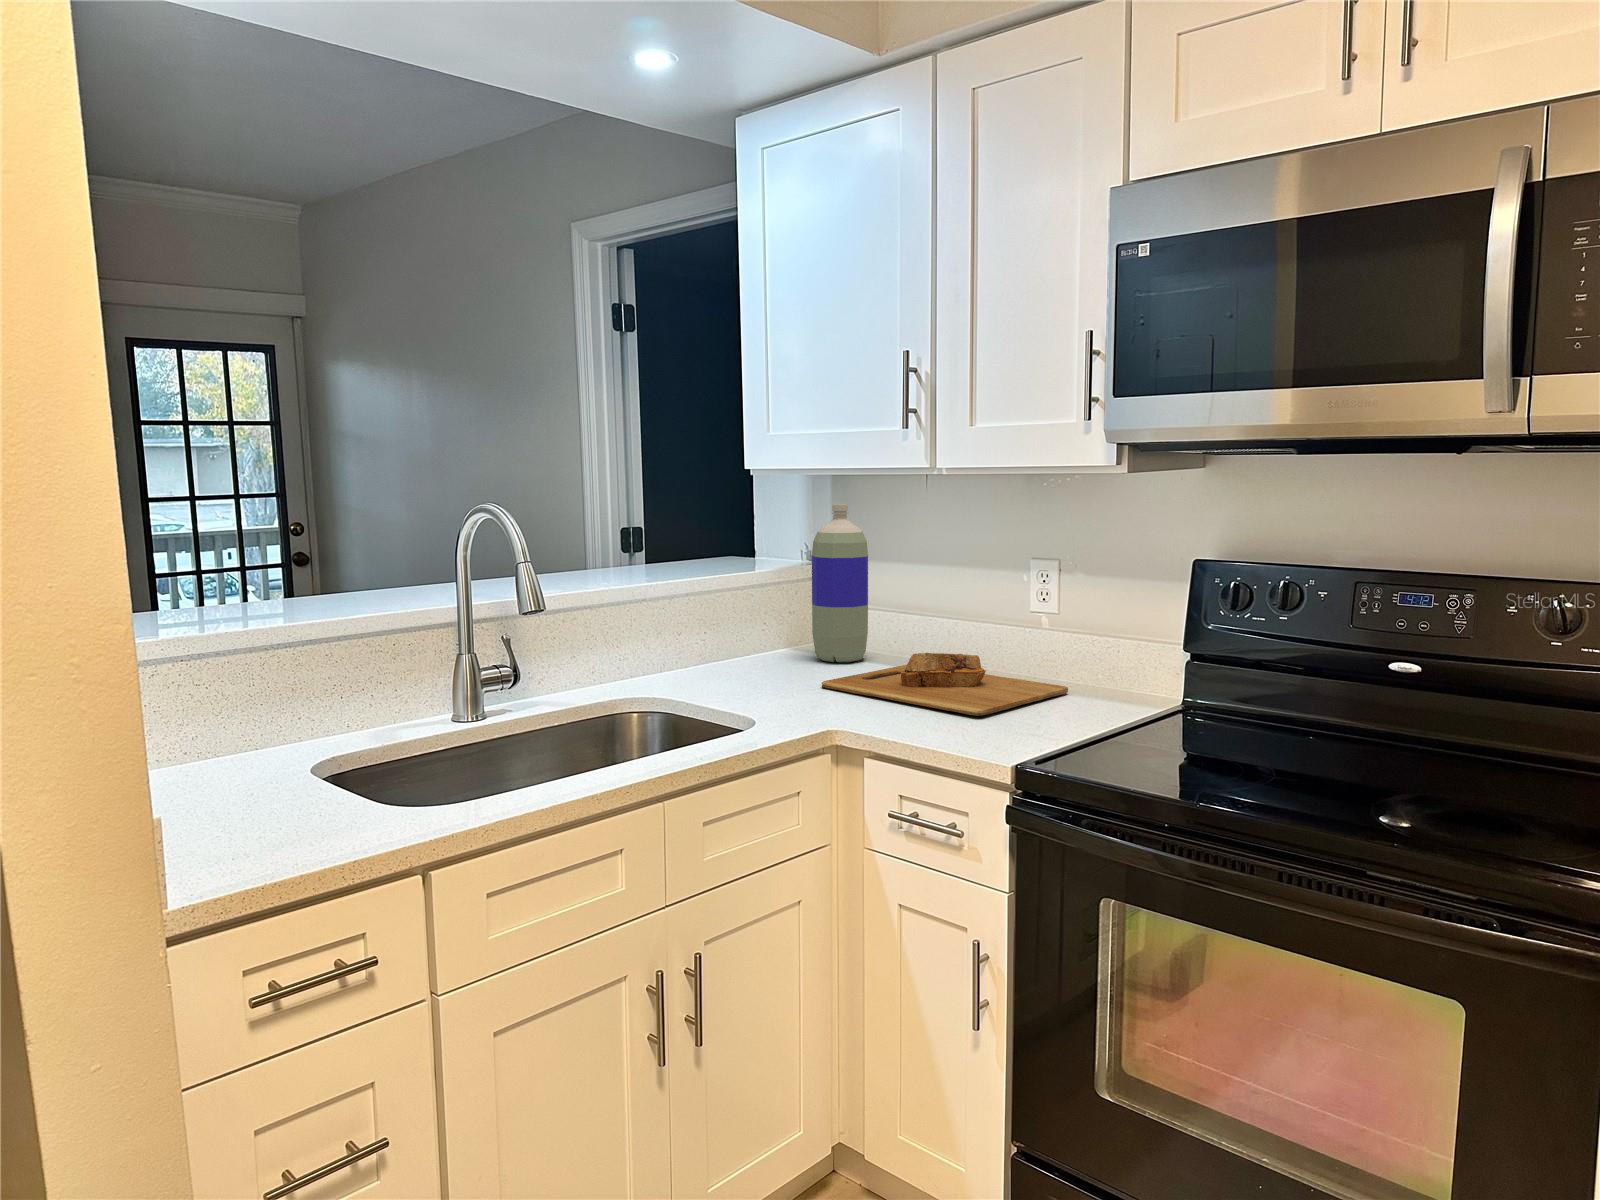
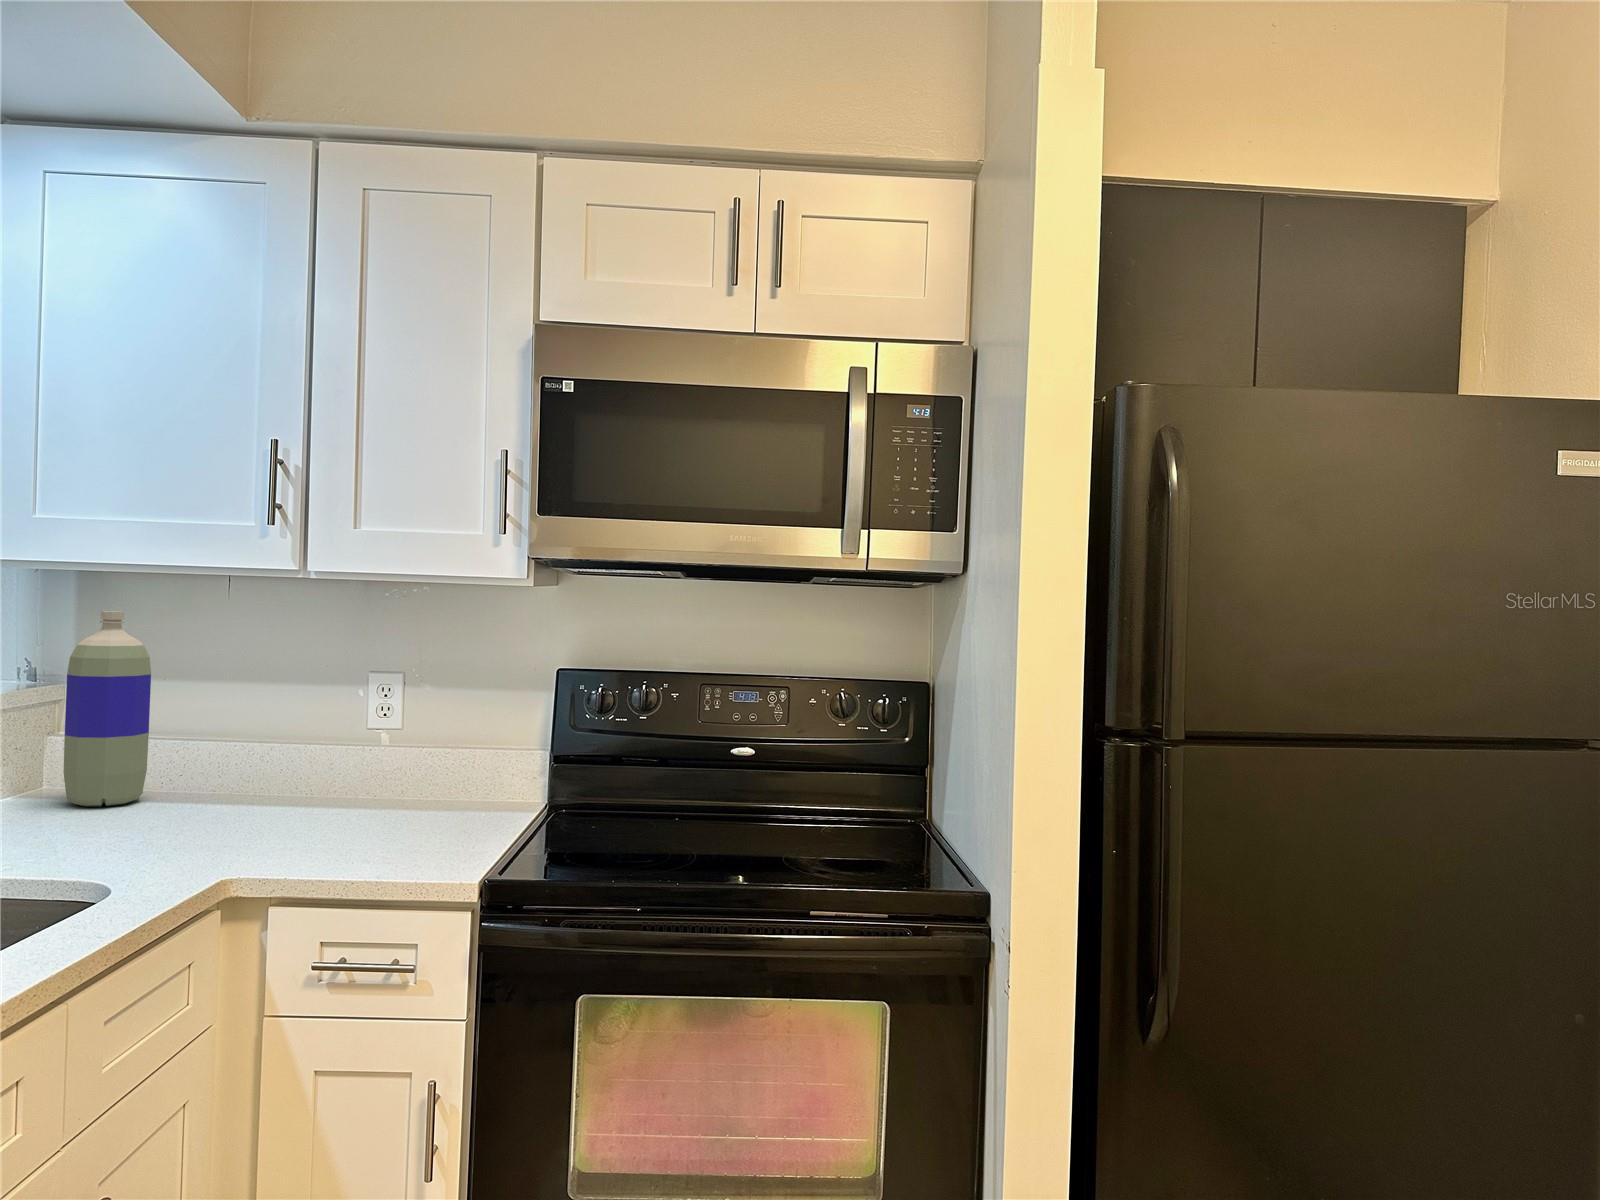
cutting board: present [822,653,1068,716] -> none [129,777,426,840]

